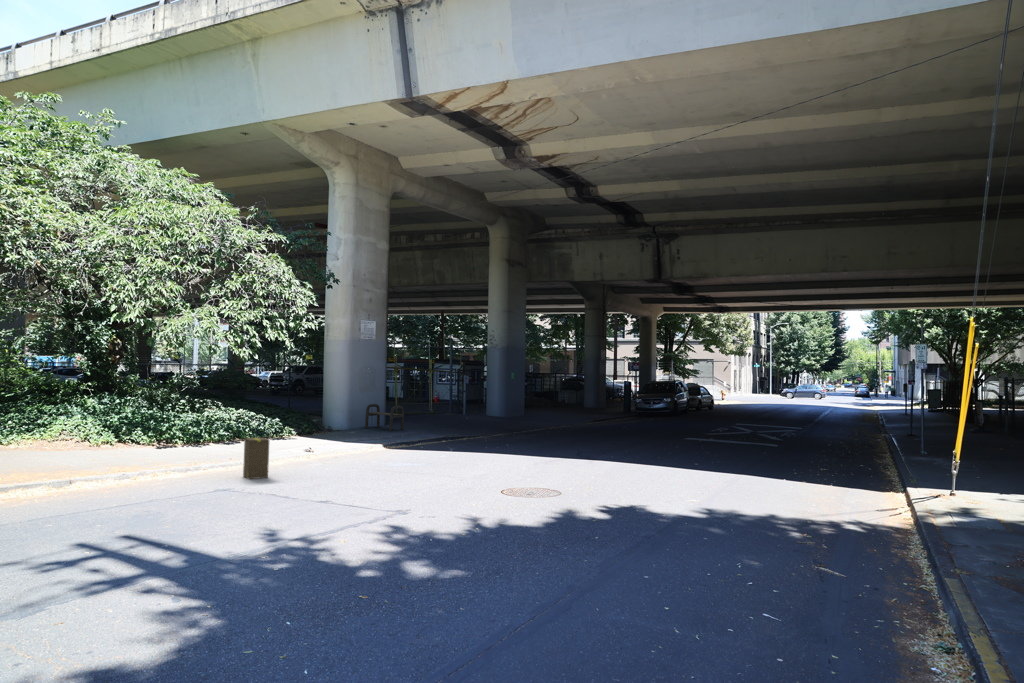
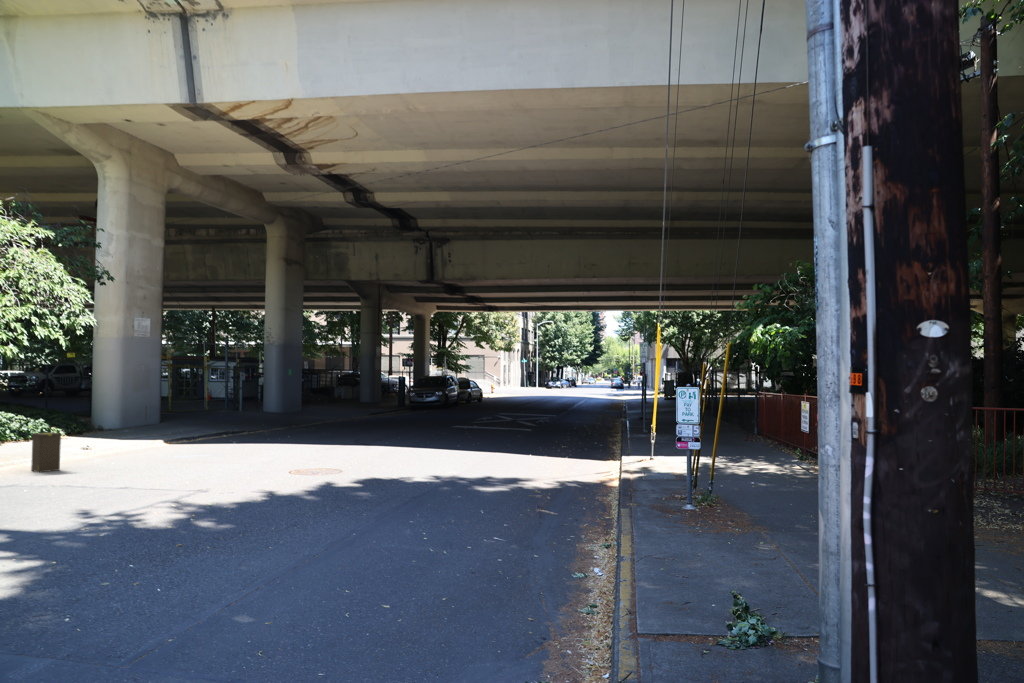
bench: present [365,404,404,431] -> none [138,402,181,429]

